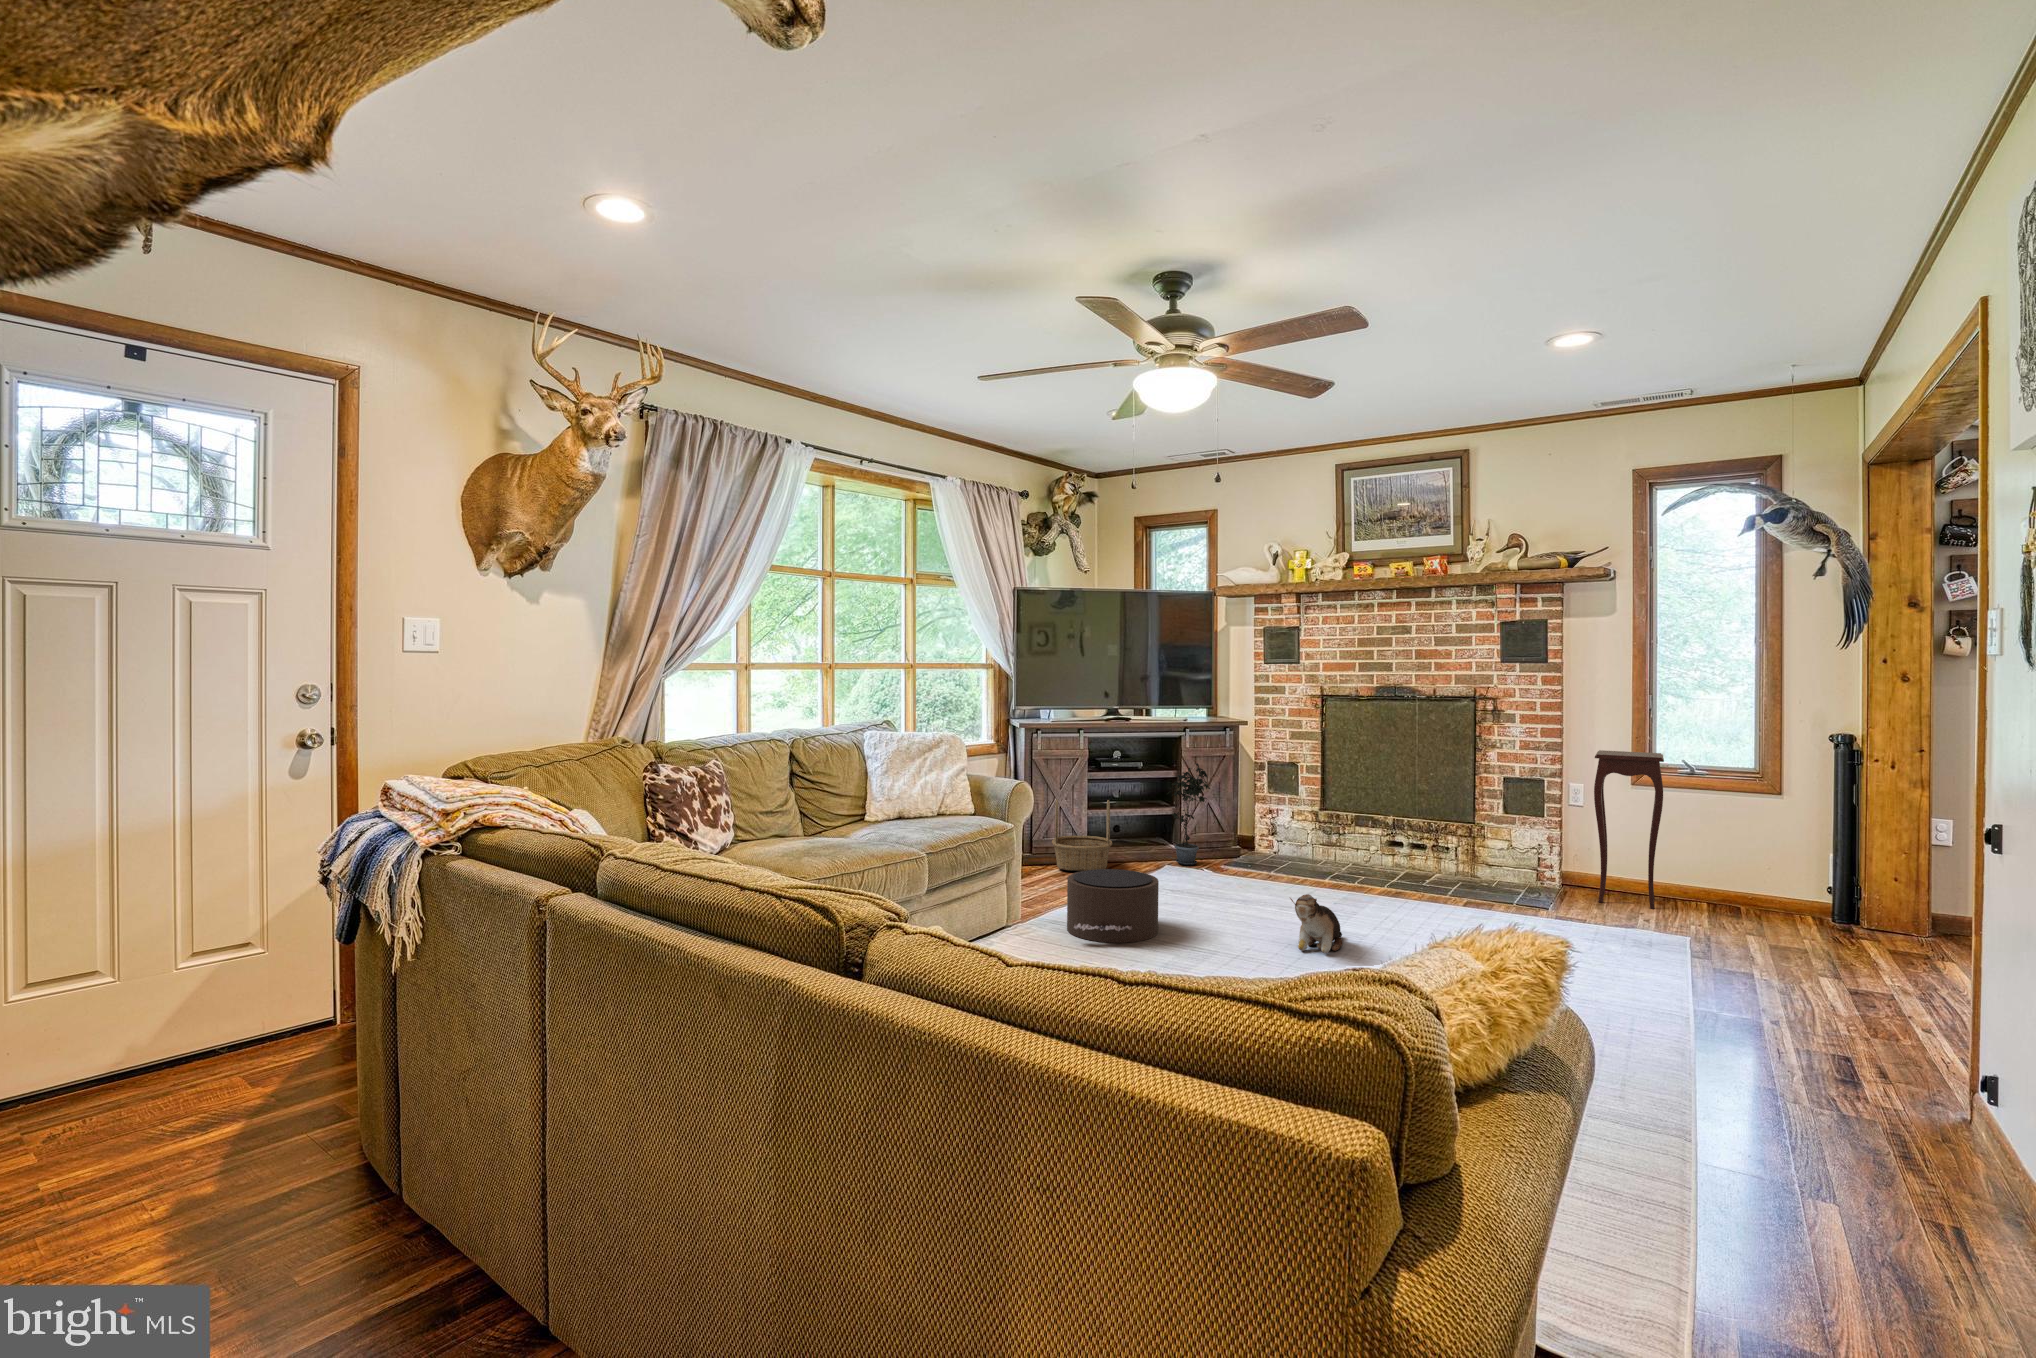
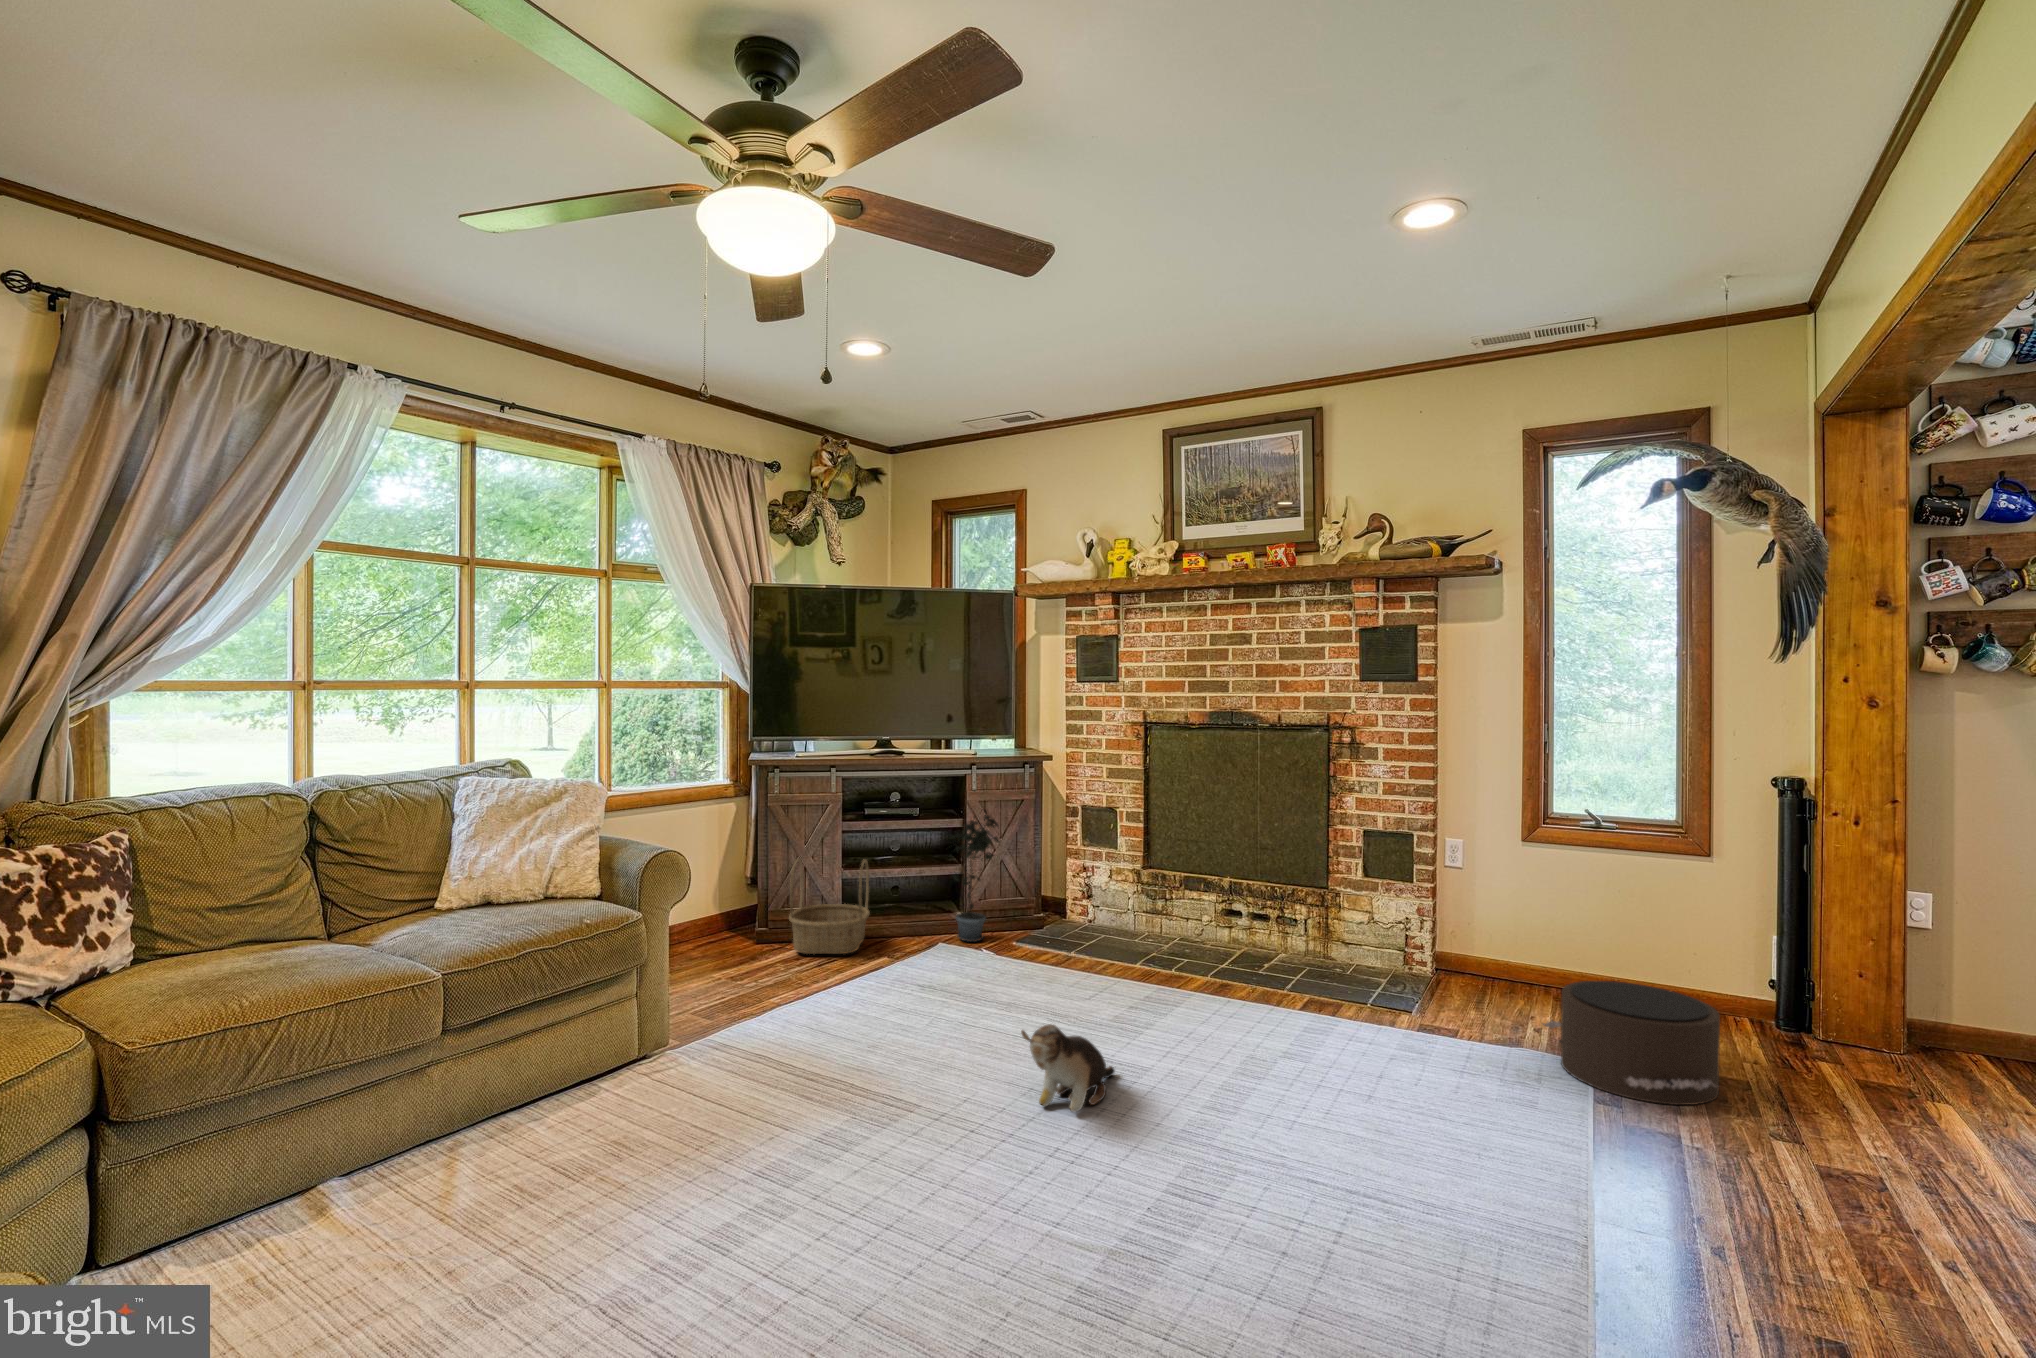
side table: present [1594,750,1664,909] -> none [1472,795,1560,1009]
pouf: present [1067,869,1159,943] -> present [1543,981,1720,1105]

